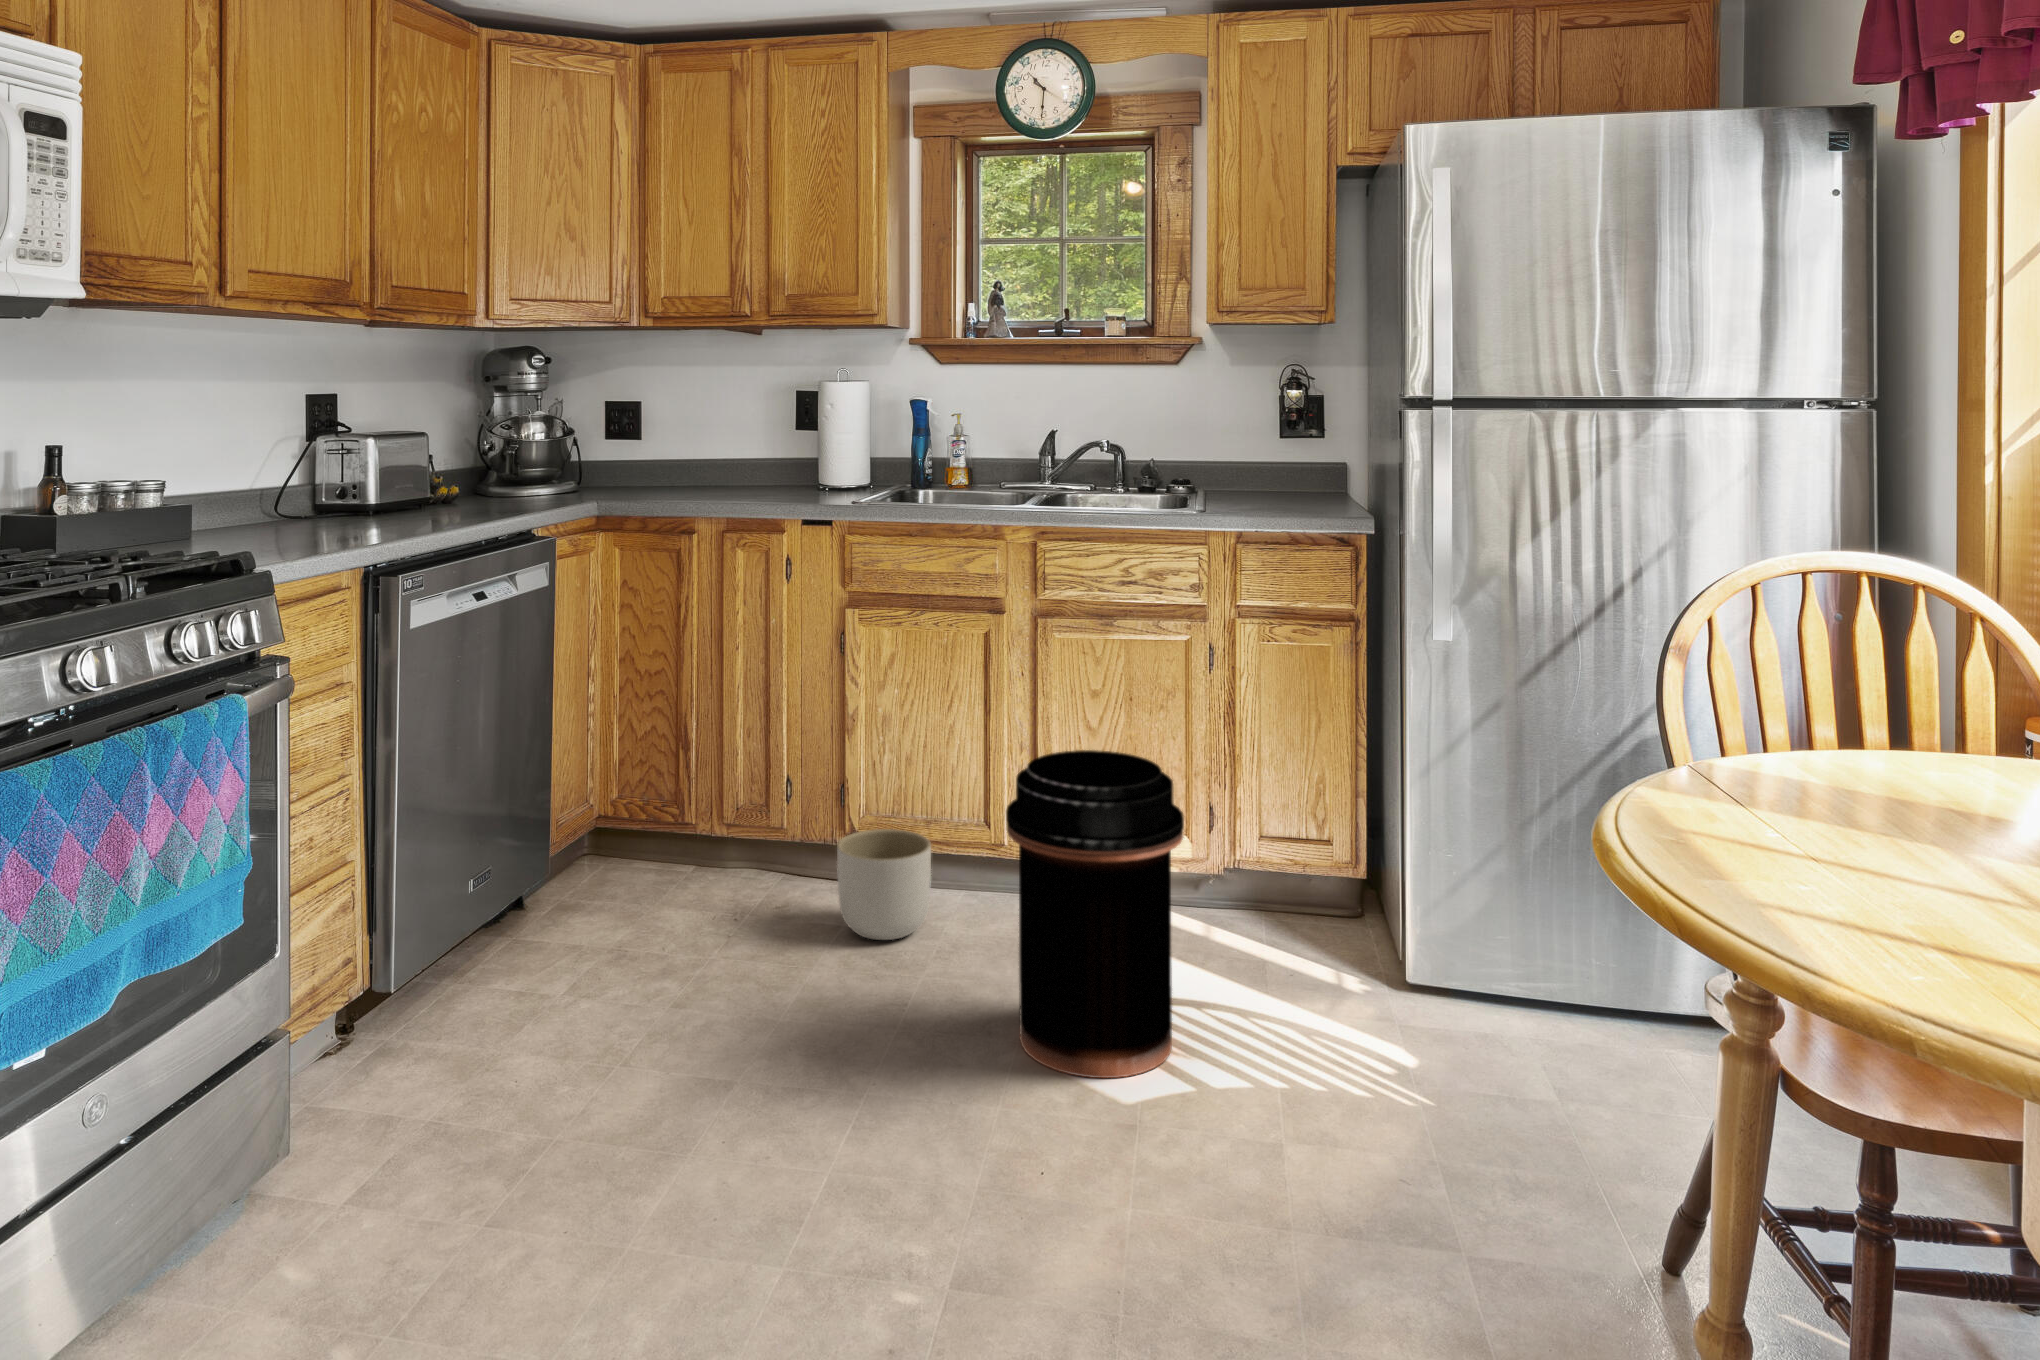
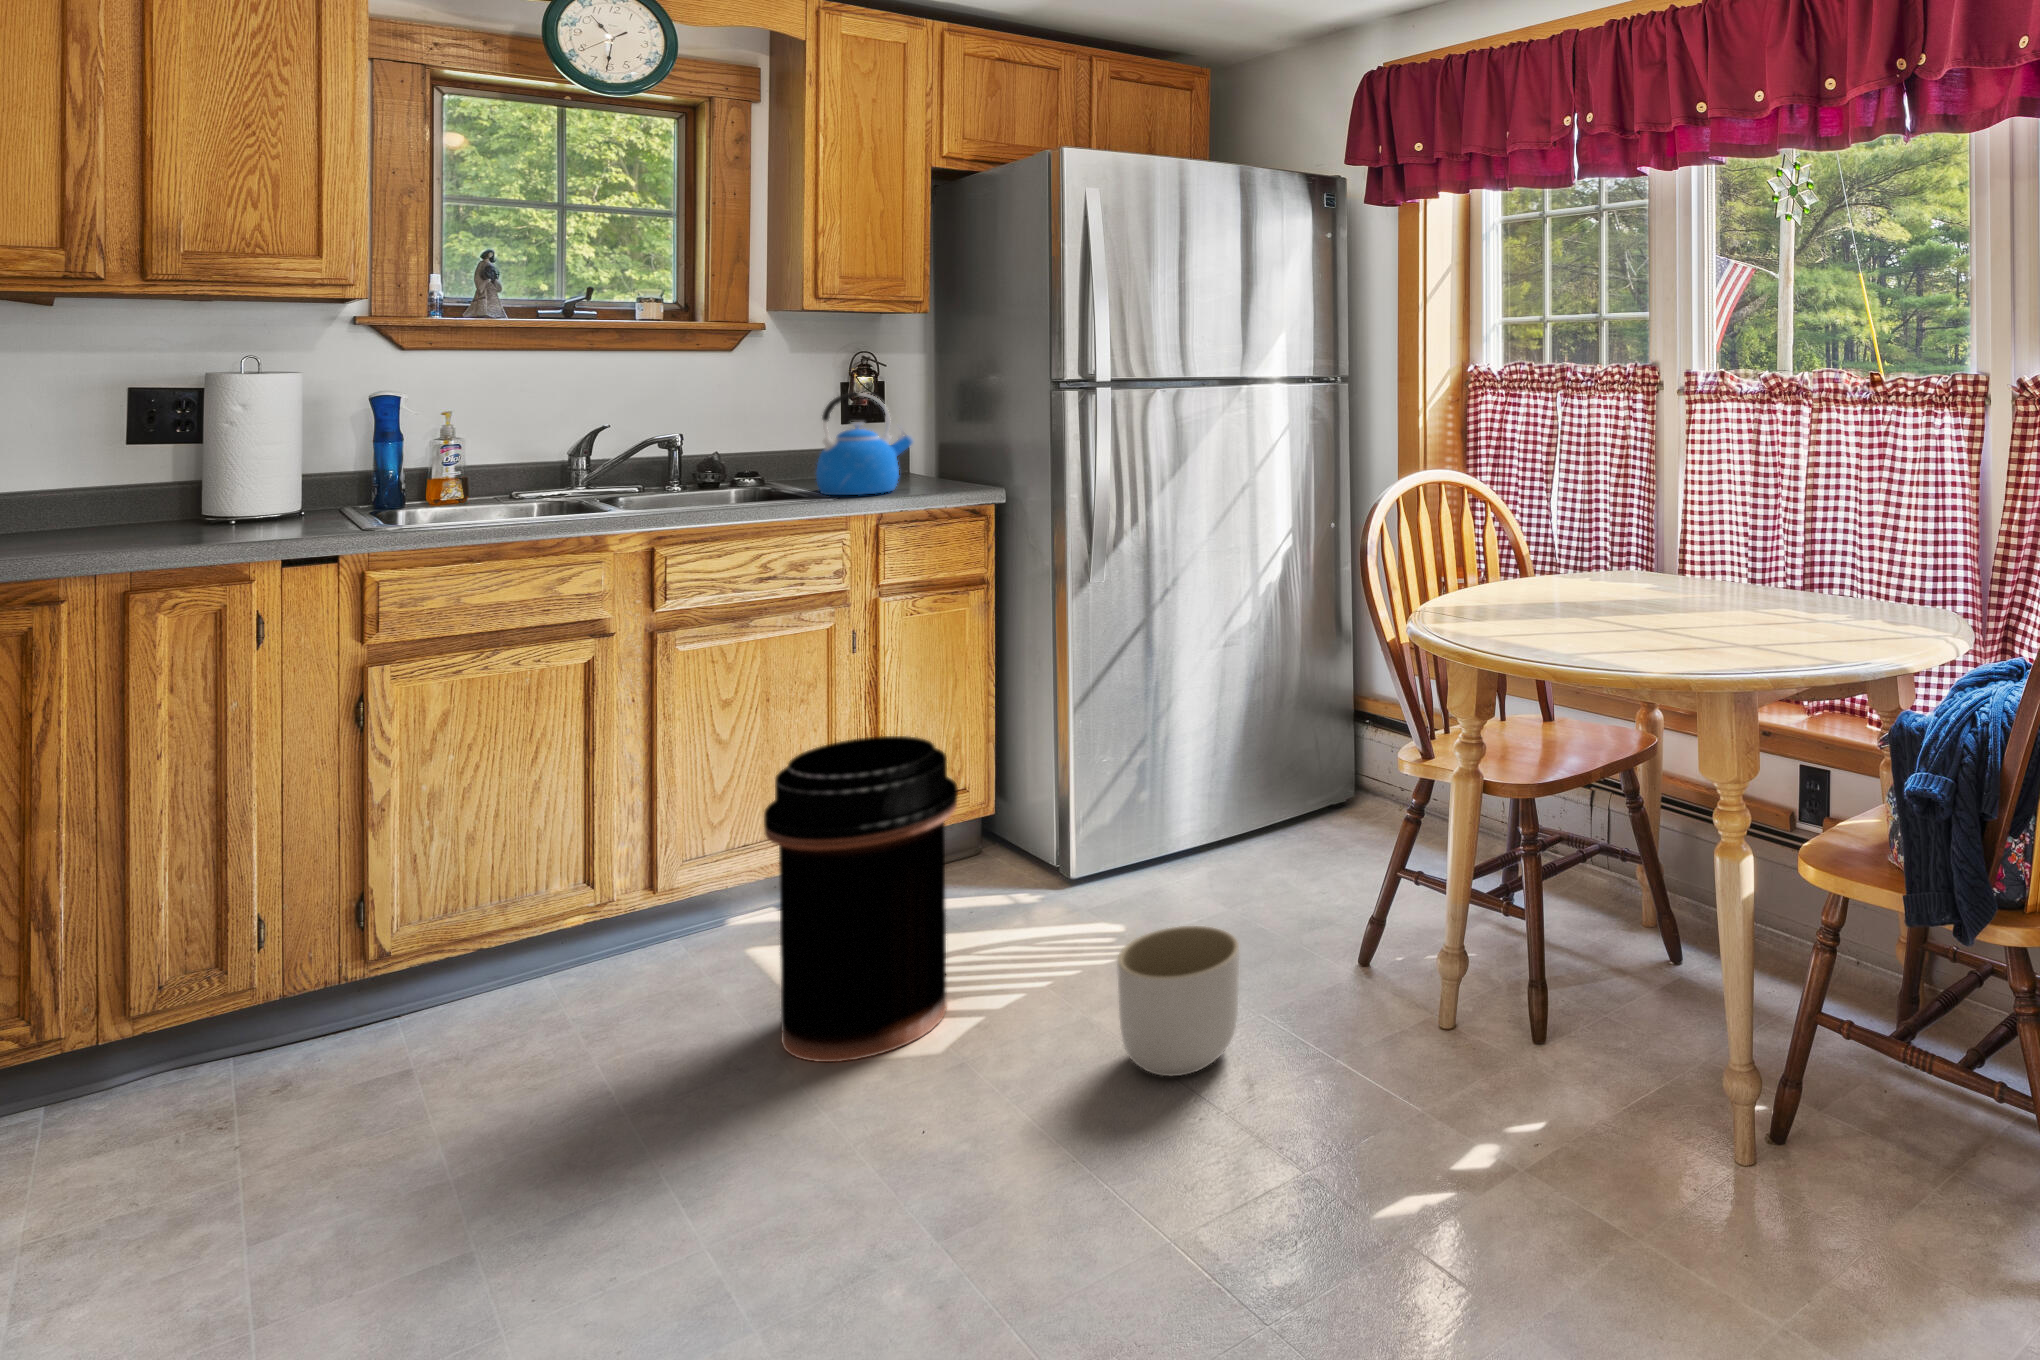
kettle: none [1211,404,1308,510] -> present [816,392,913,495]
planter: present [837,829,931,940] -> present [1117,926,1239,1076]

